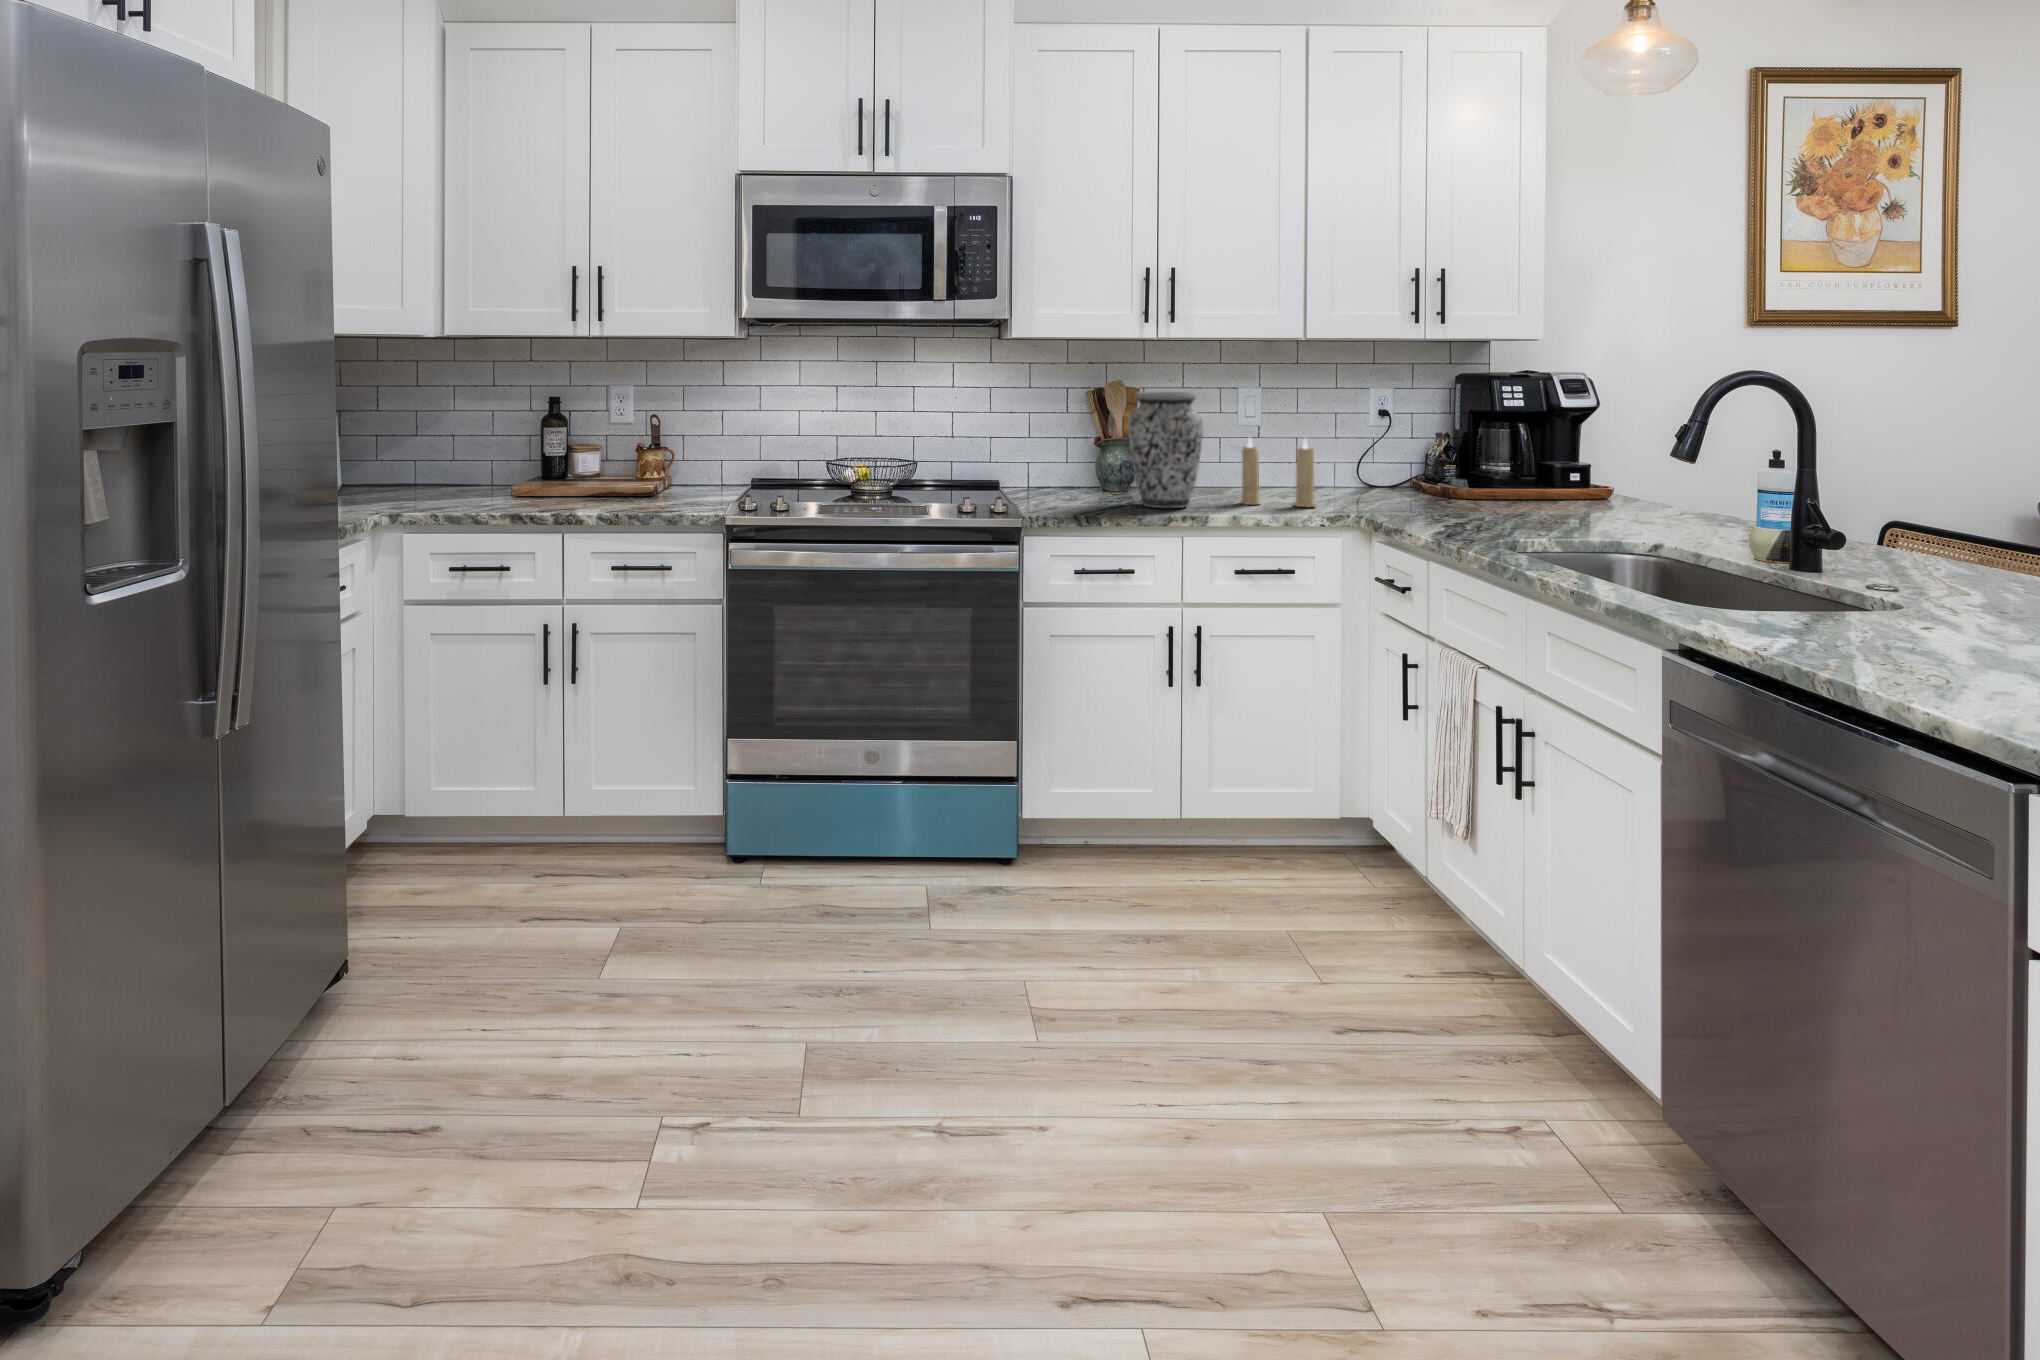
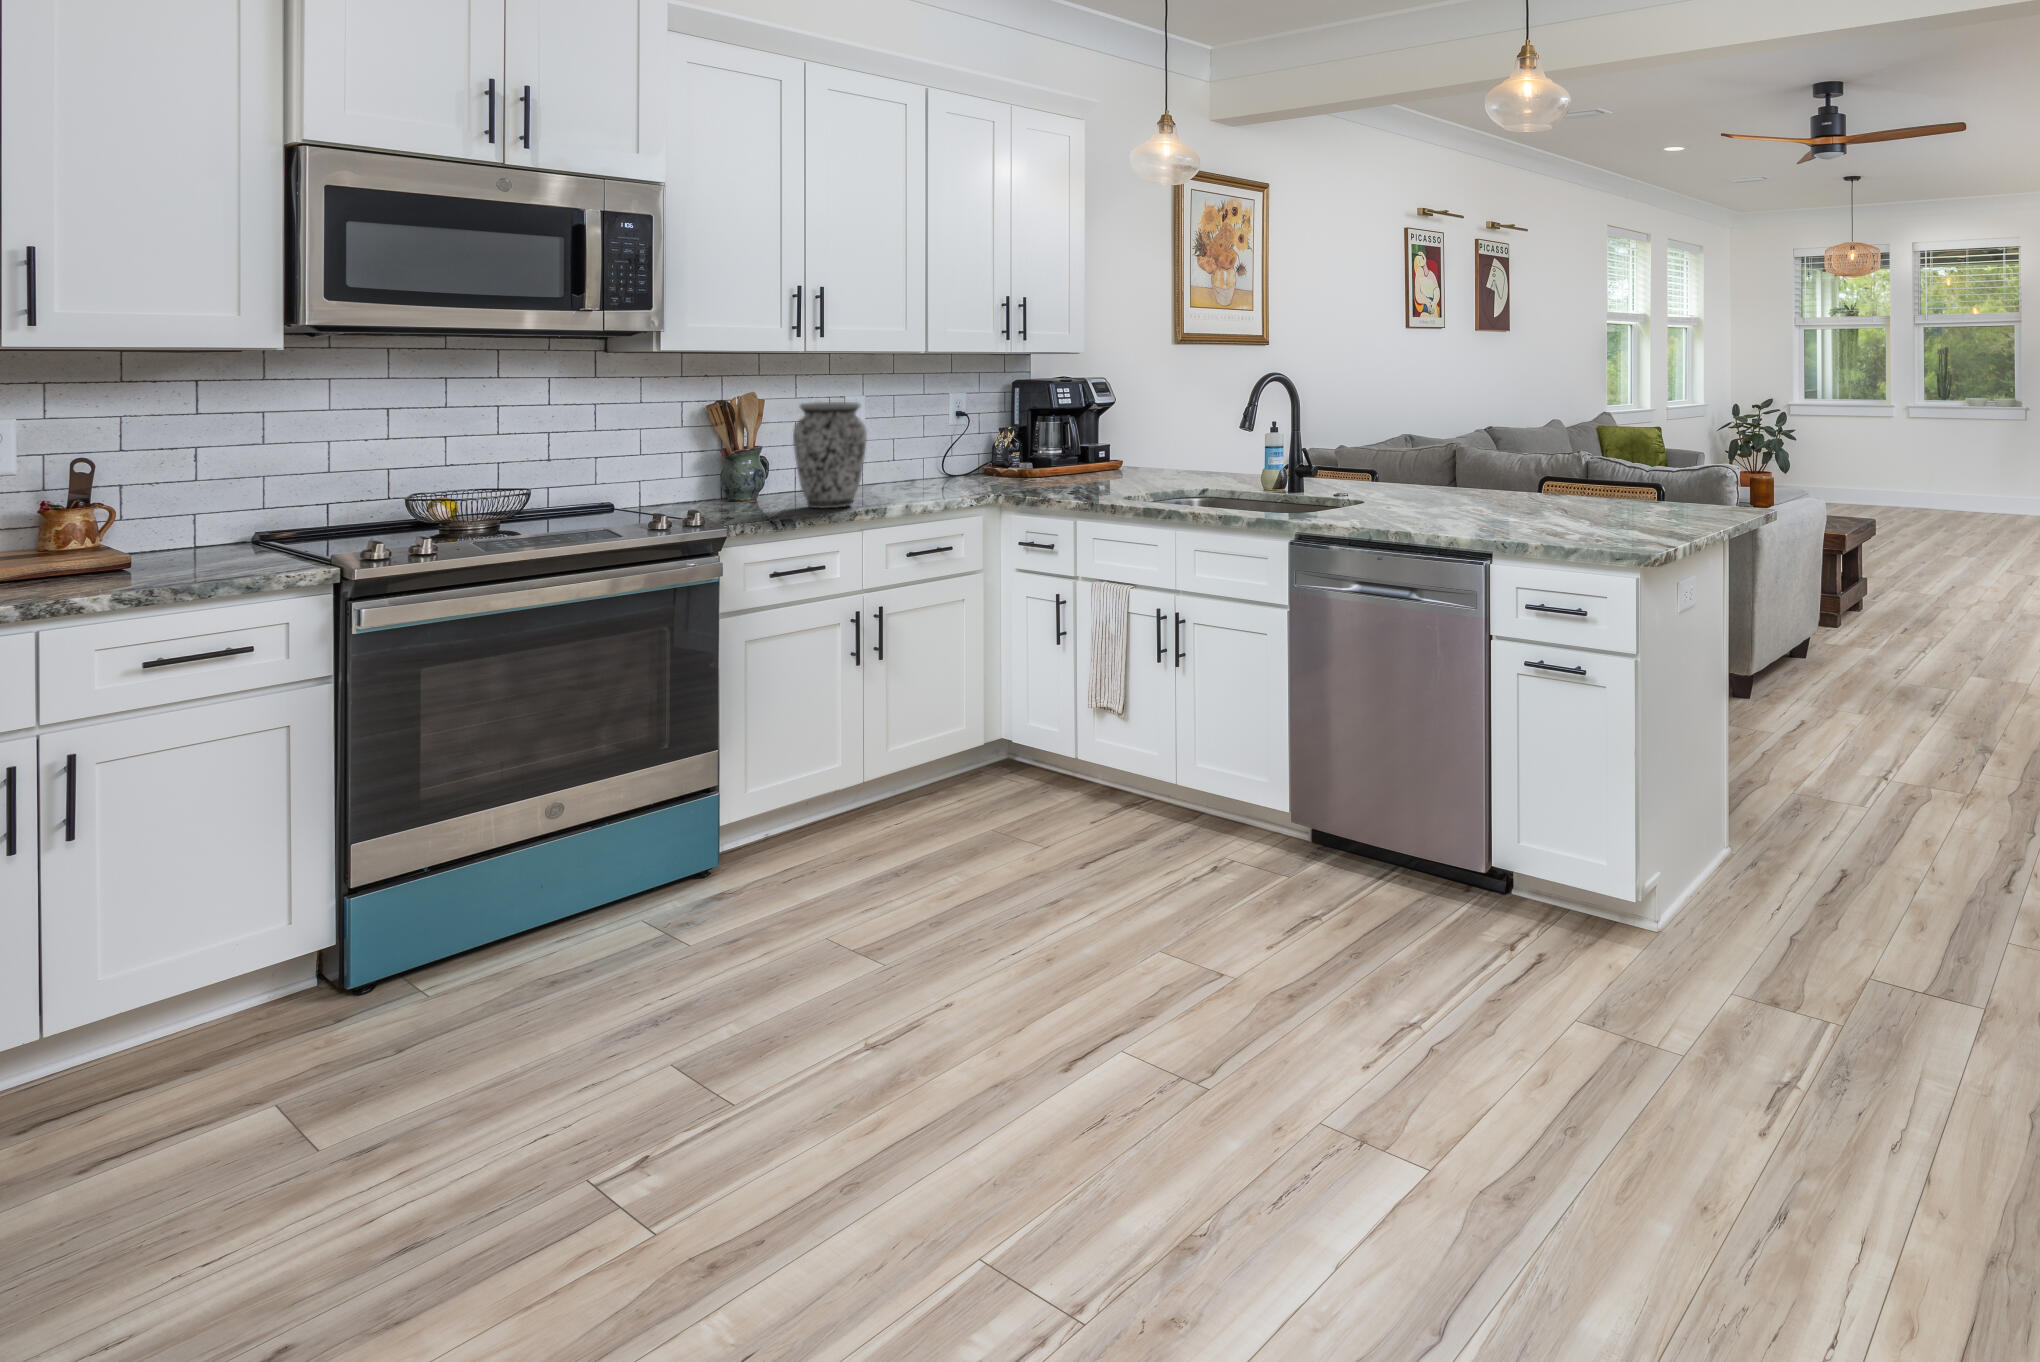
candle: present [1240,439,1316,507] -> none [881,436,949,499]

